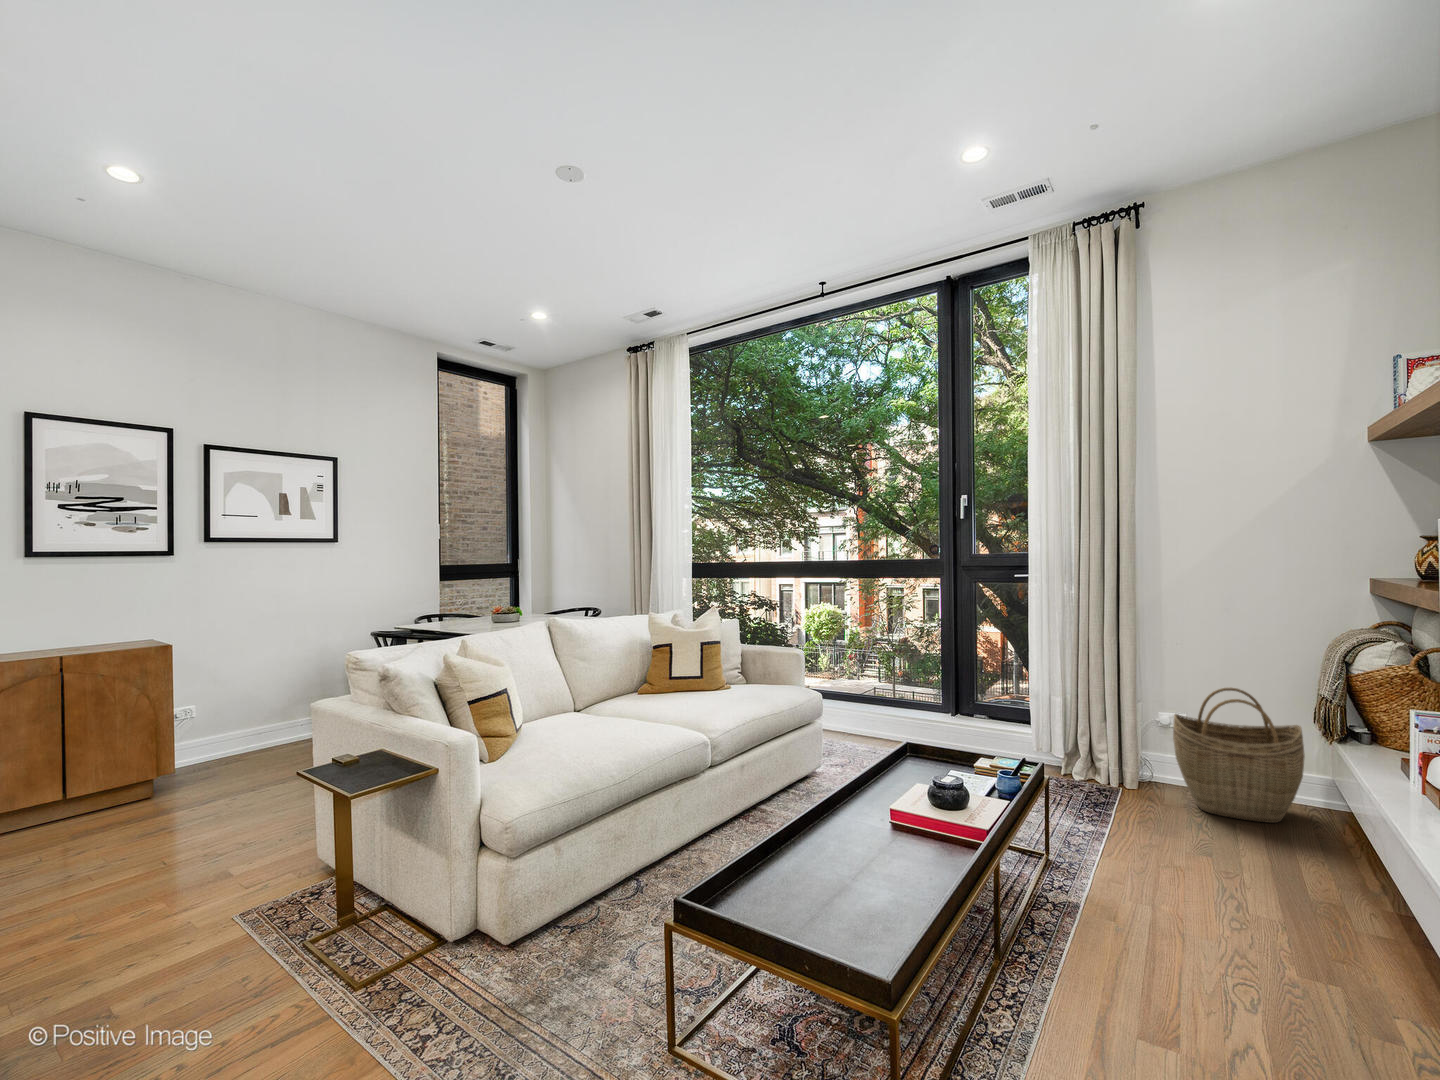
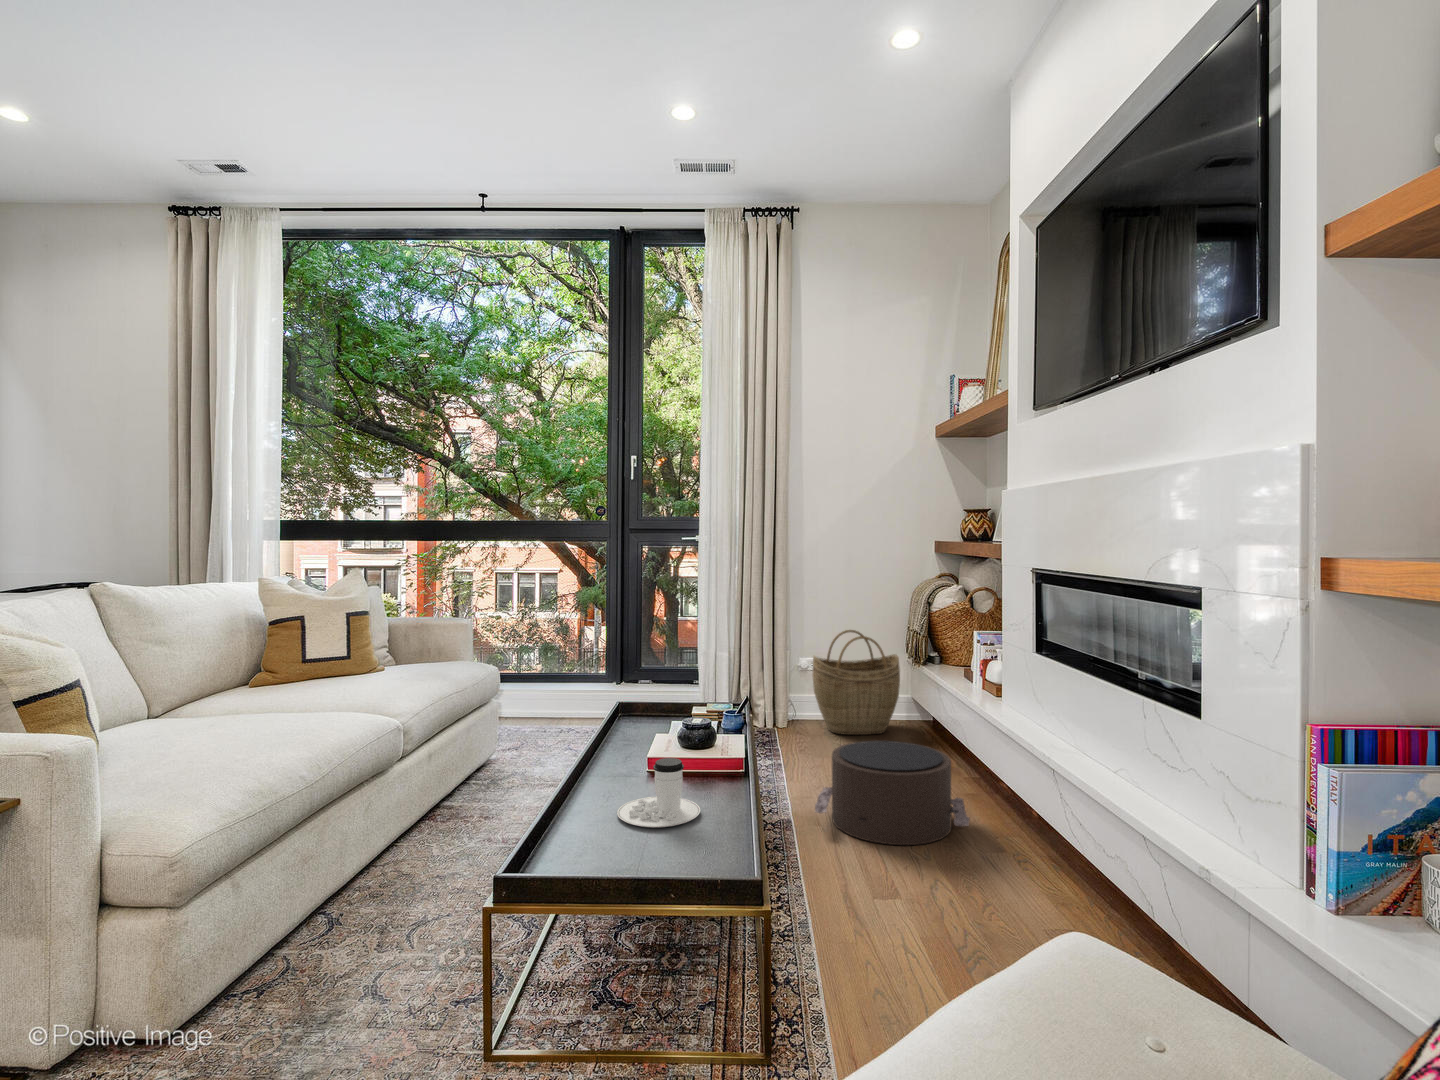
coffee cup: none [816,823,896,893] -> present [617,758,700,827]
pouf: none [1102,835,1335,990] -> present [815,741,970,845]

